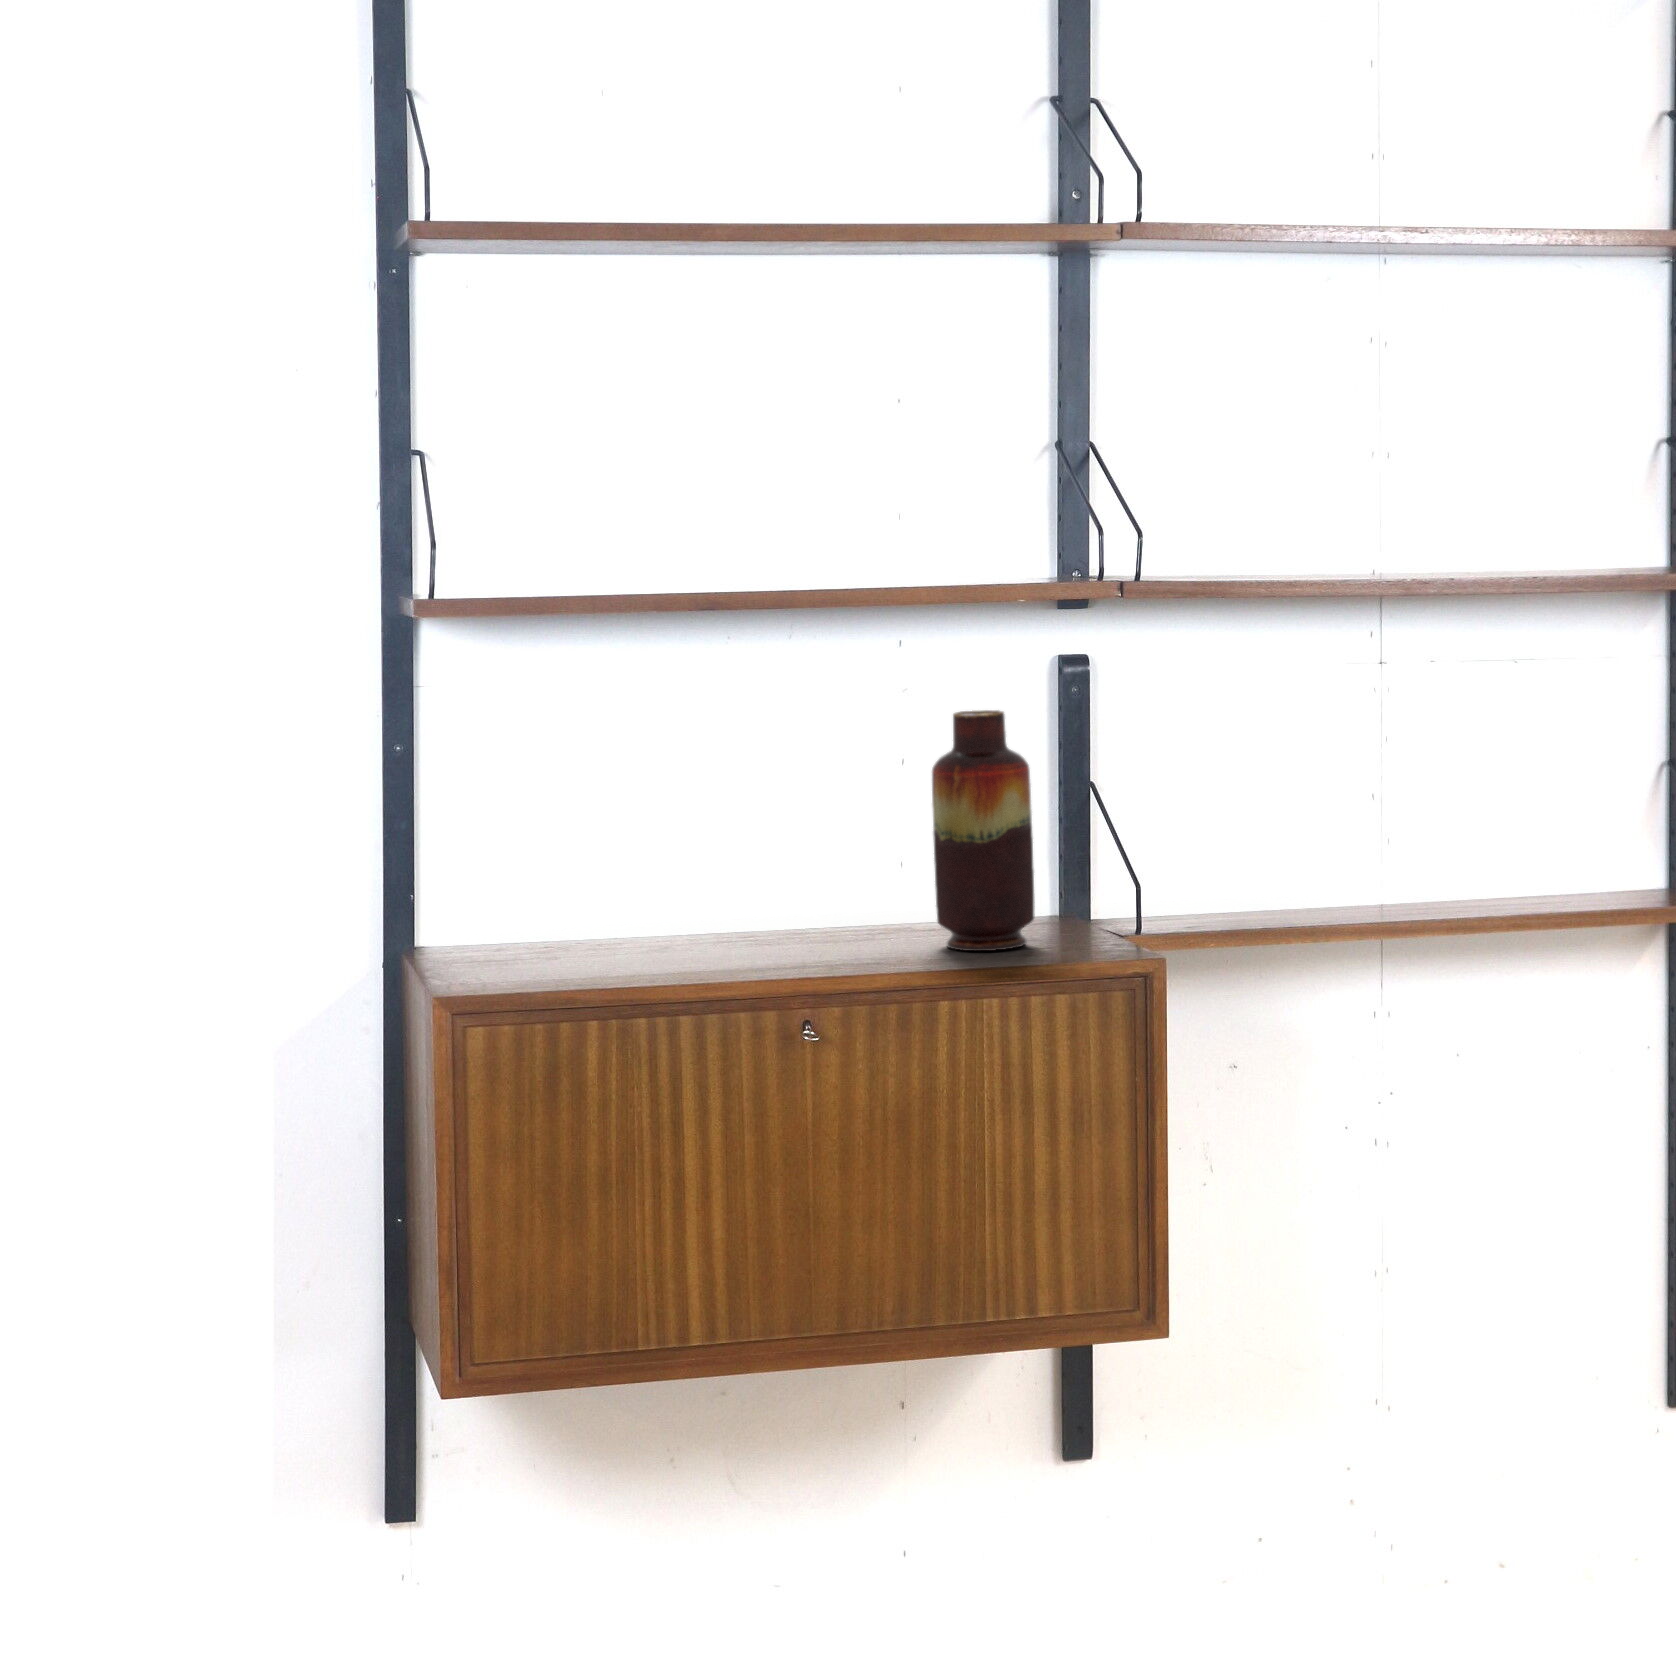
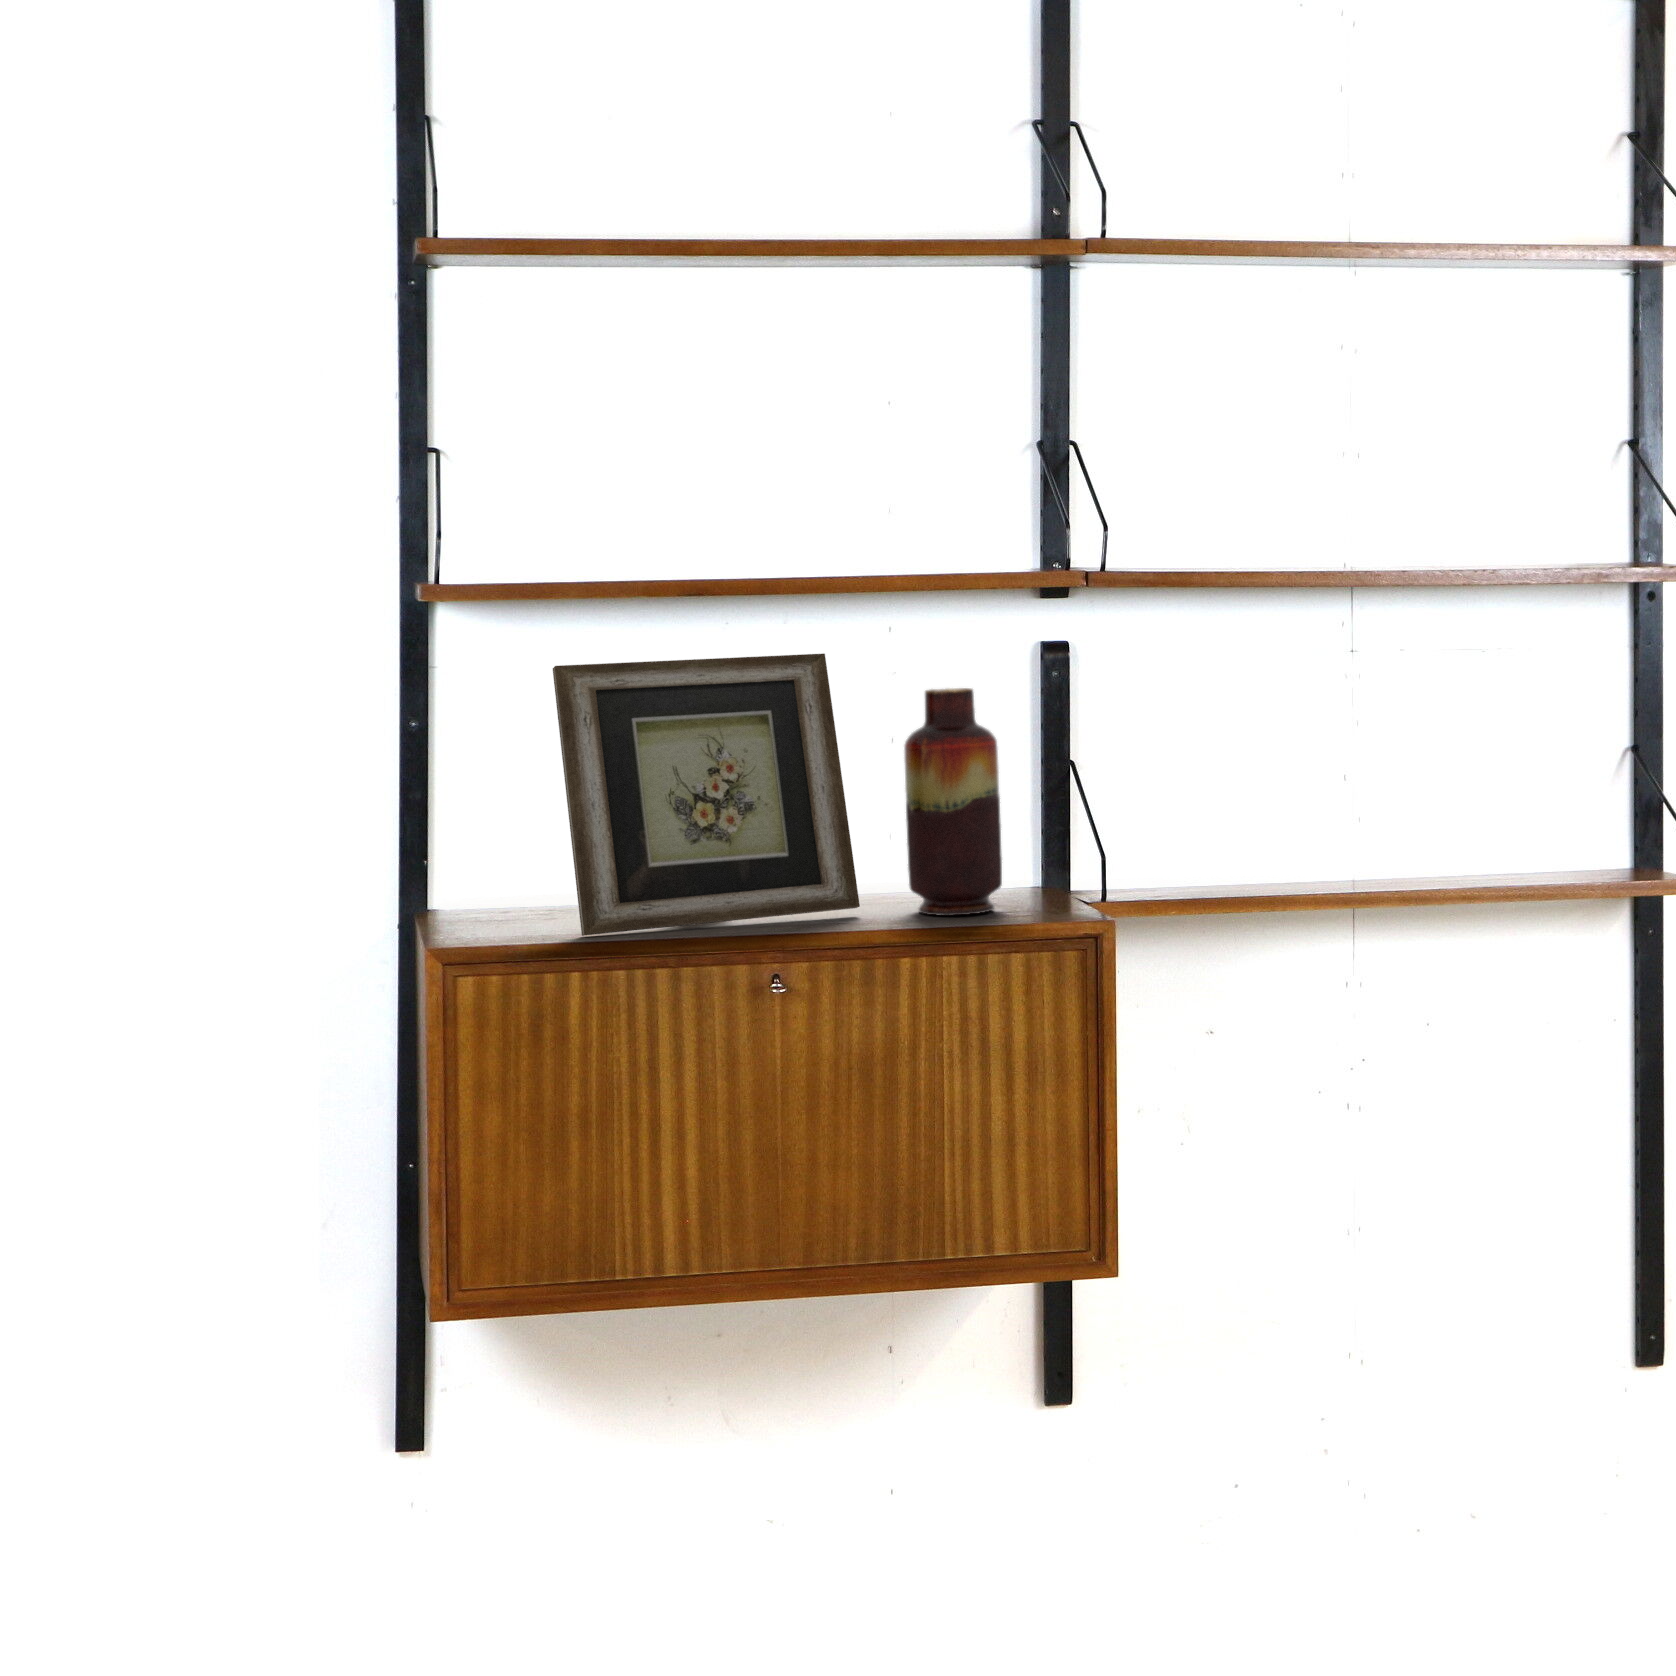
picture frame: none [565,674,888,980] -> present [553,654,860,936]

